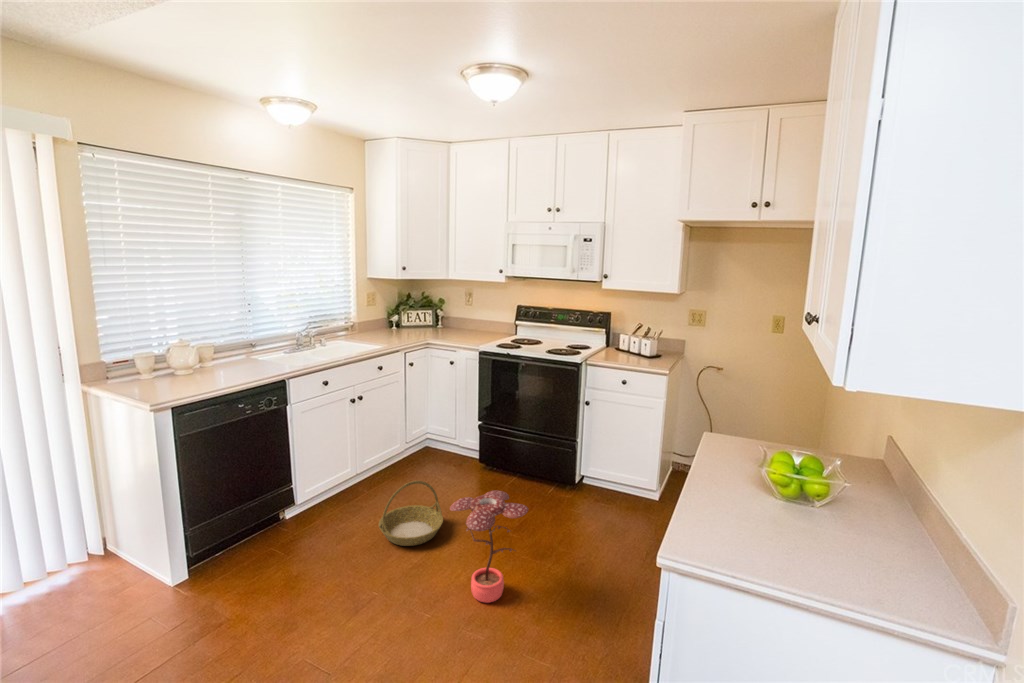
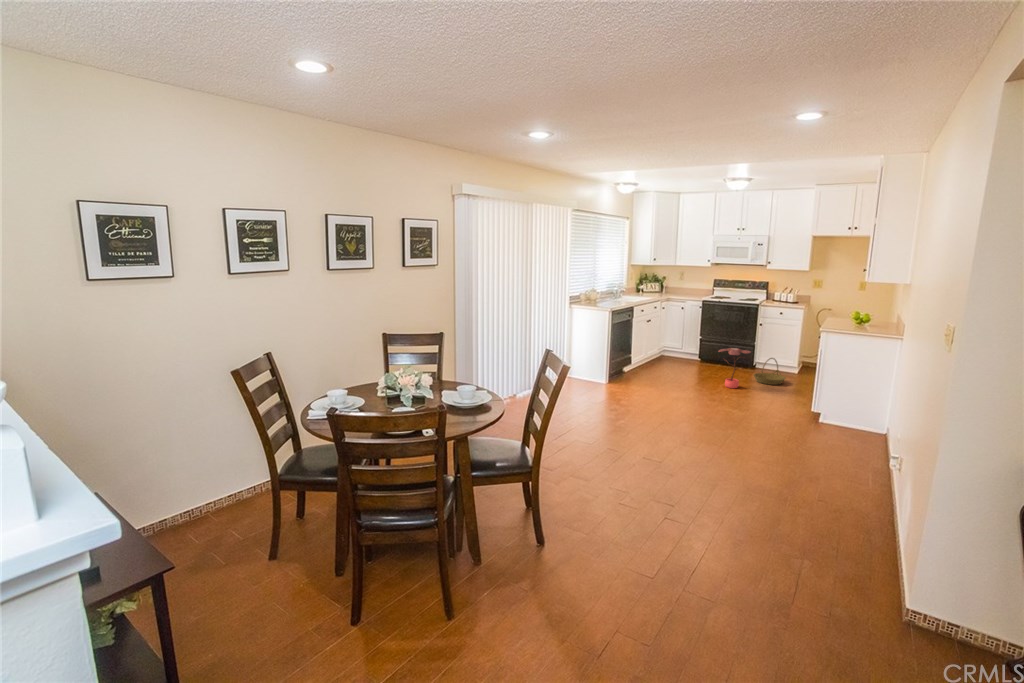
basket: present [379,481,443,546] -> present [754,358,785,385]

